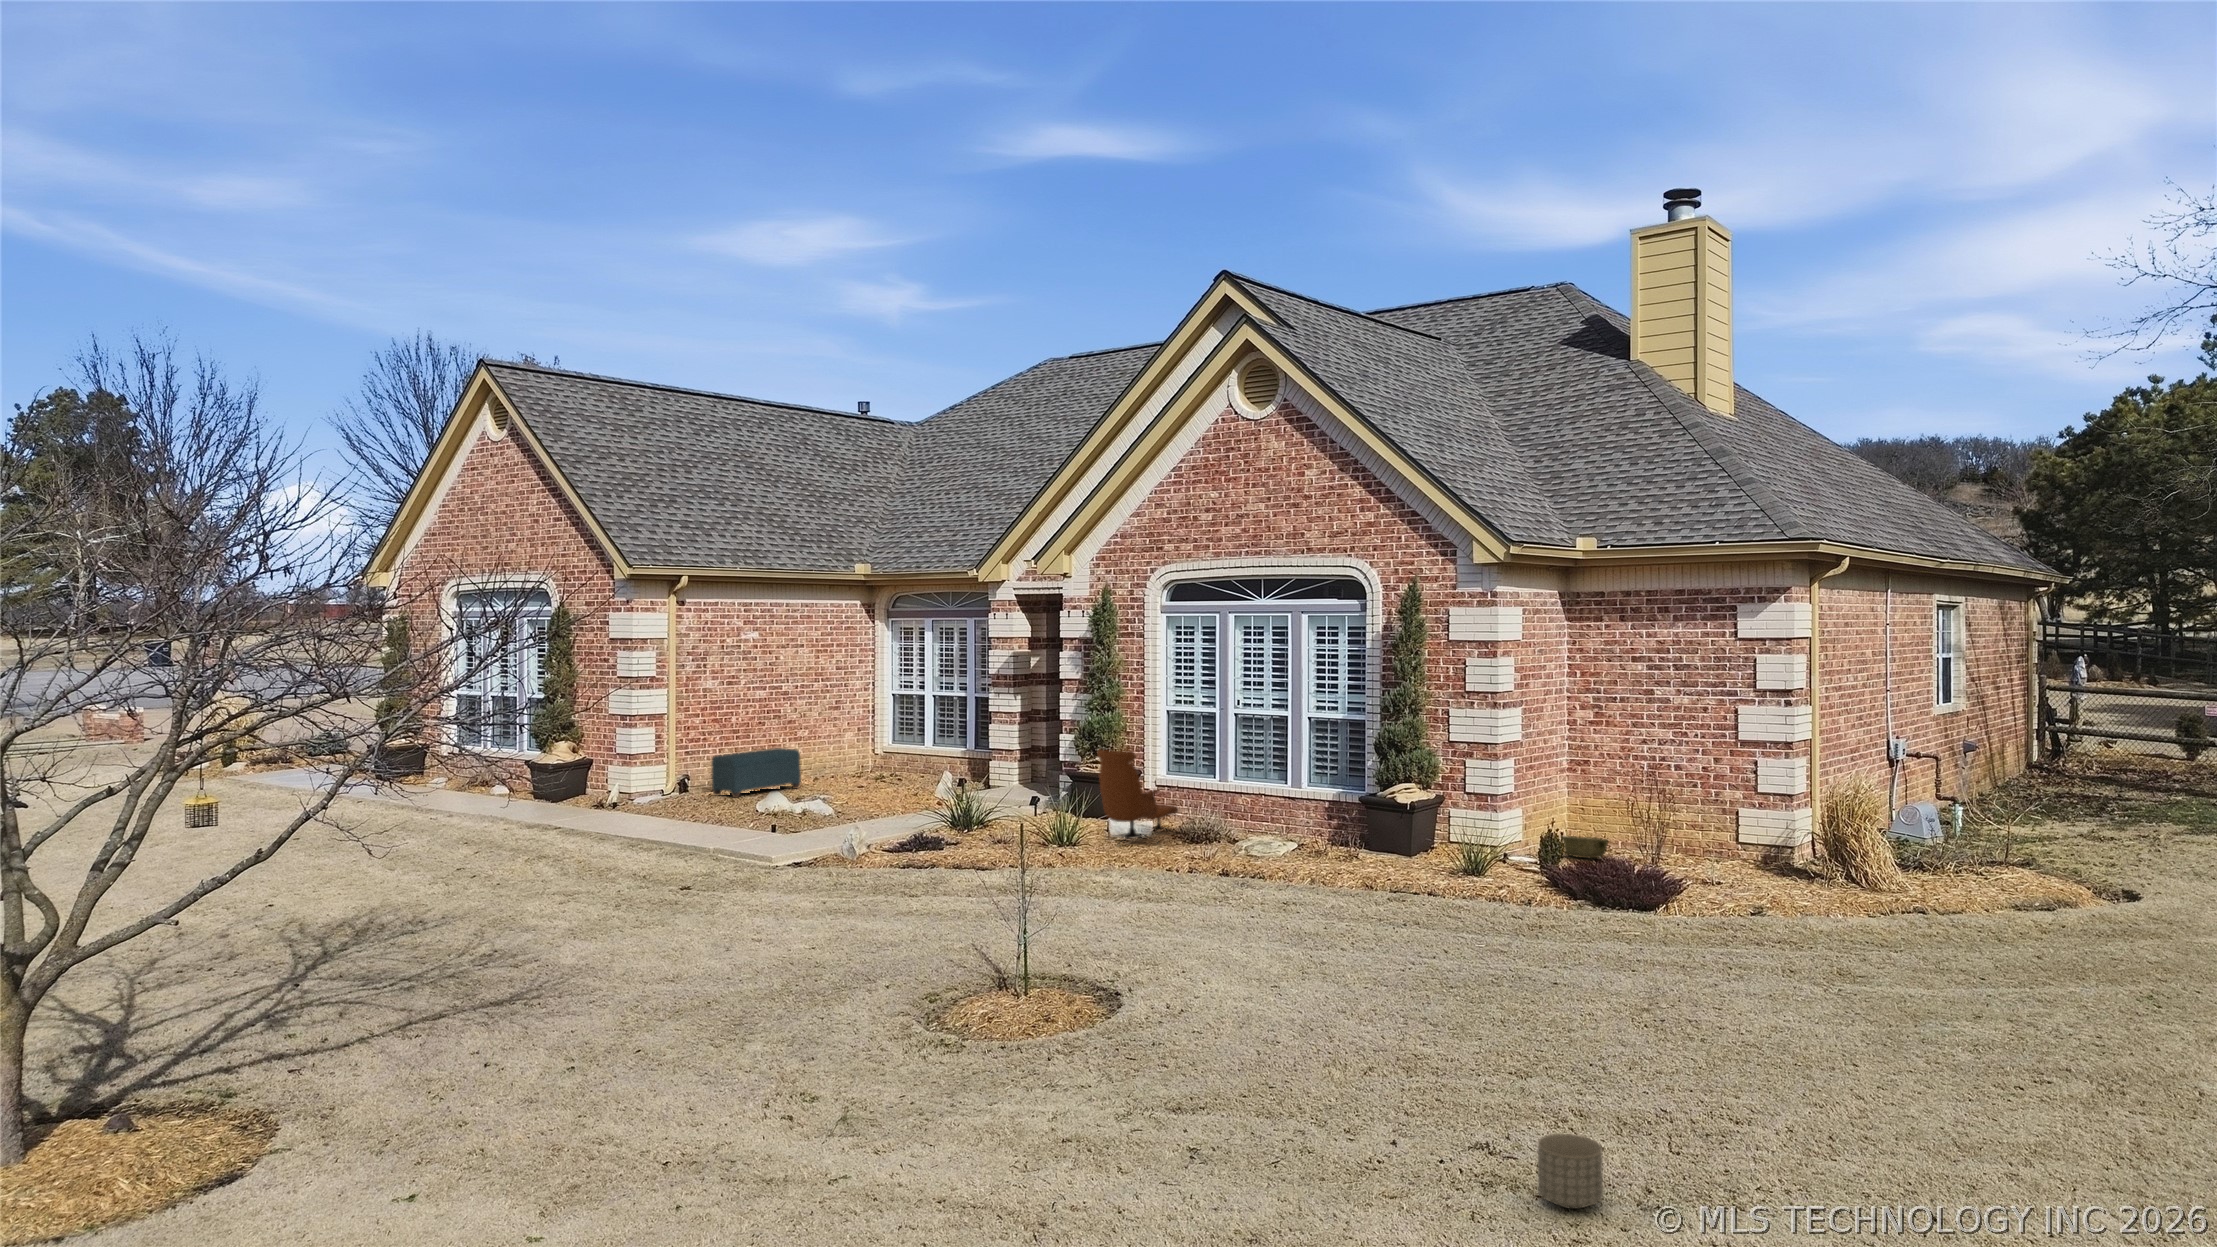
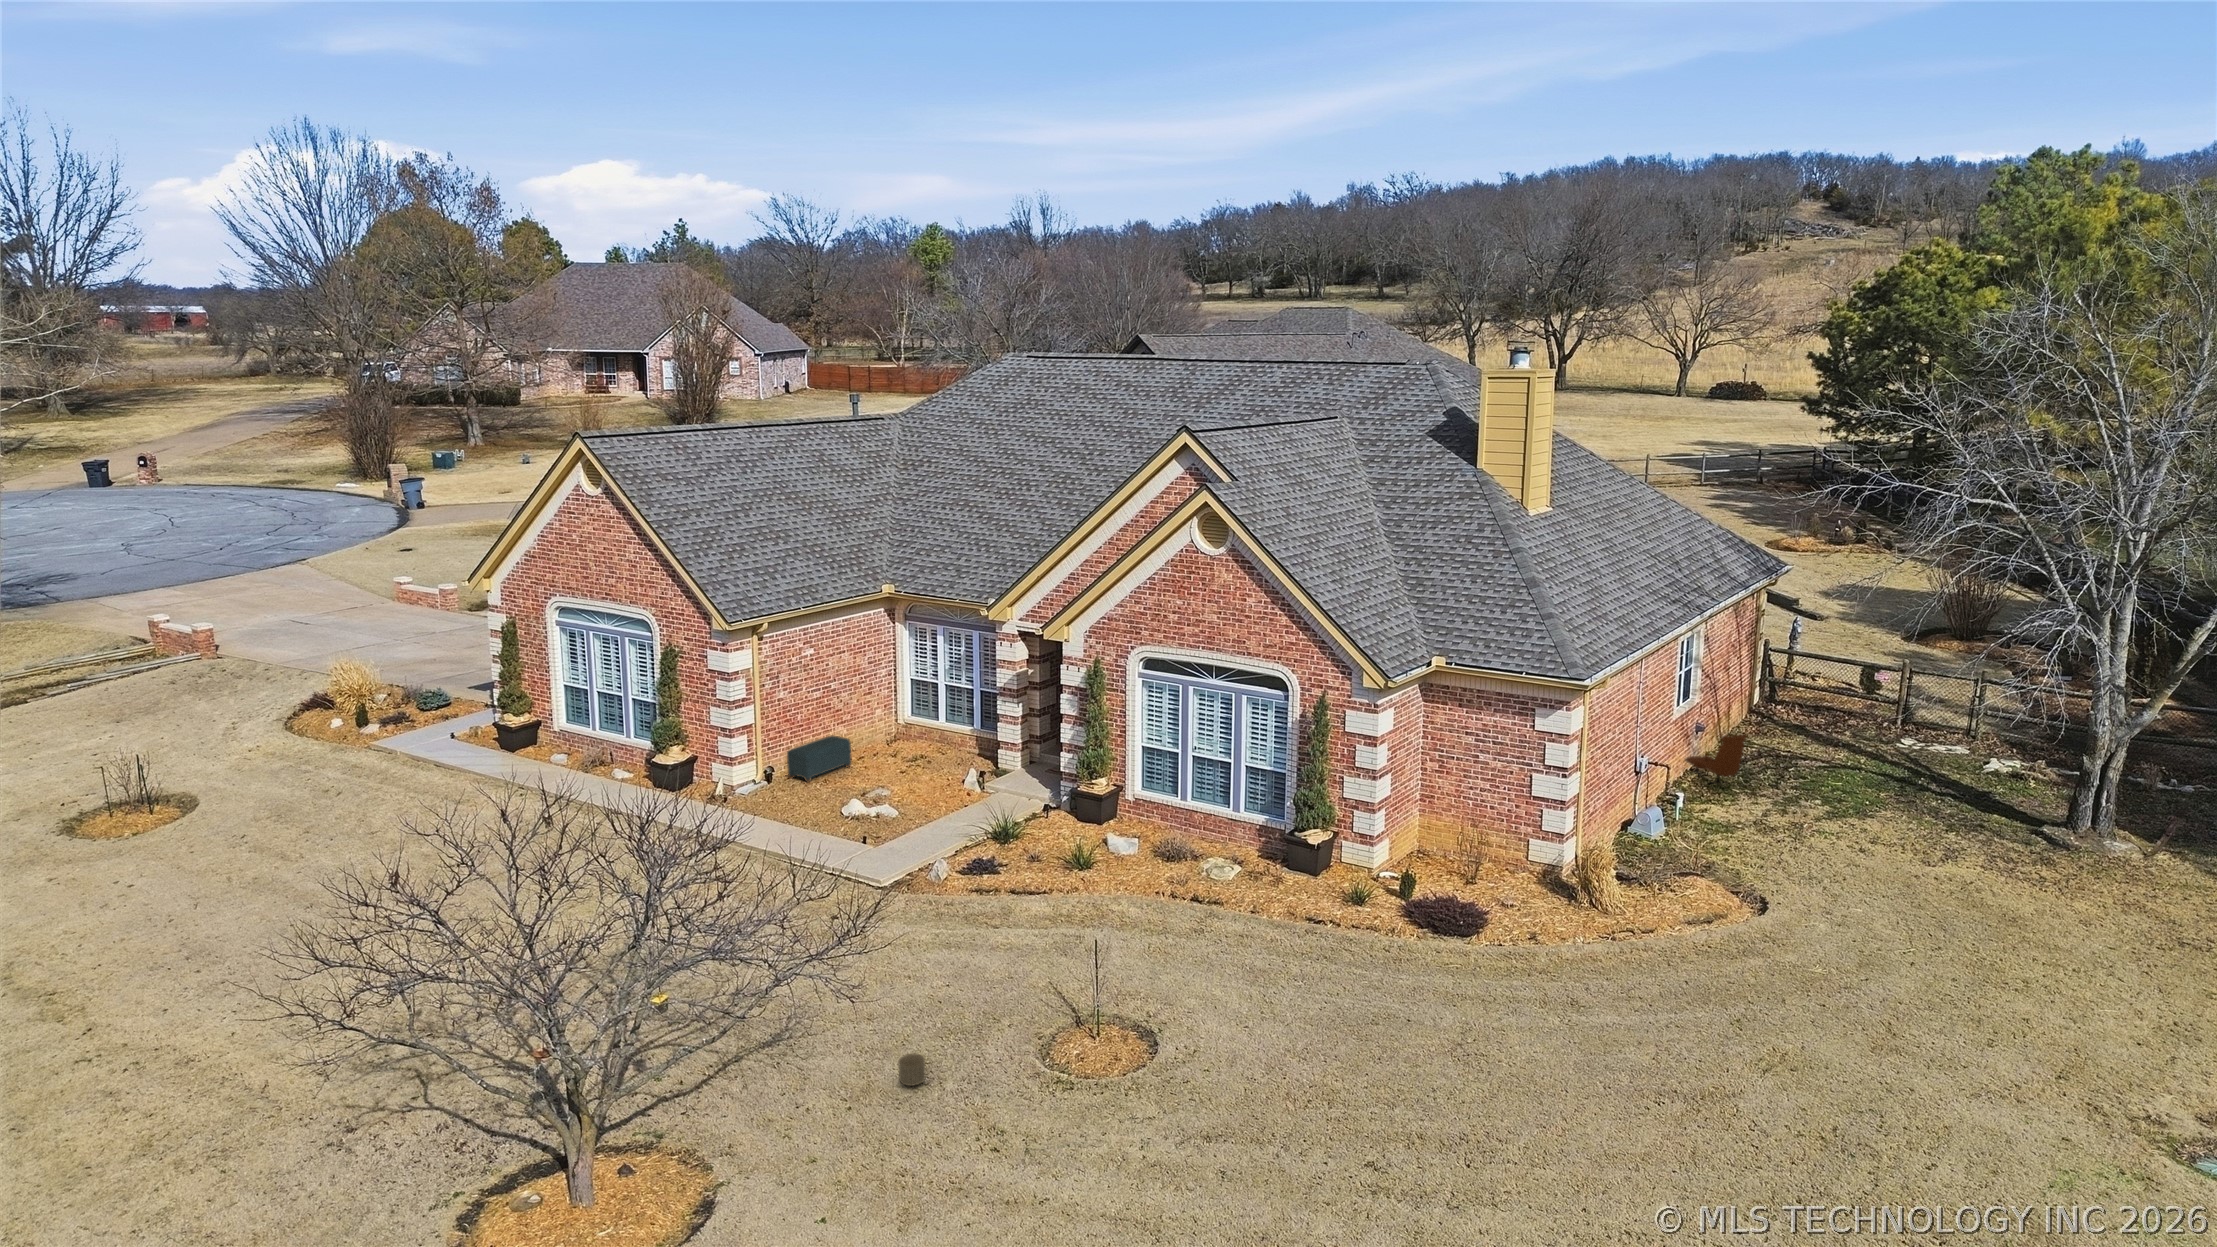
lounge chair: present [1097,749,1178,845] -> present [1685,734,1746,786]
woven basket: present [1559,835,1608,858] -> none [1409,847,1444,867]
planter: present [1538,1134,1603,1209] -> present [899,1054,926,1086]

